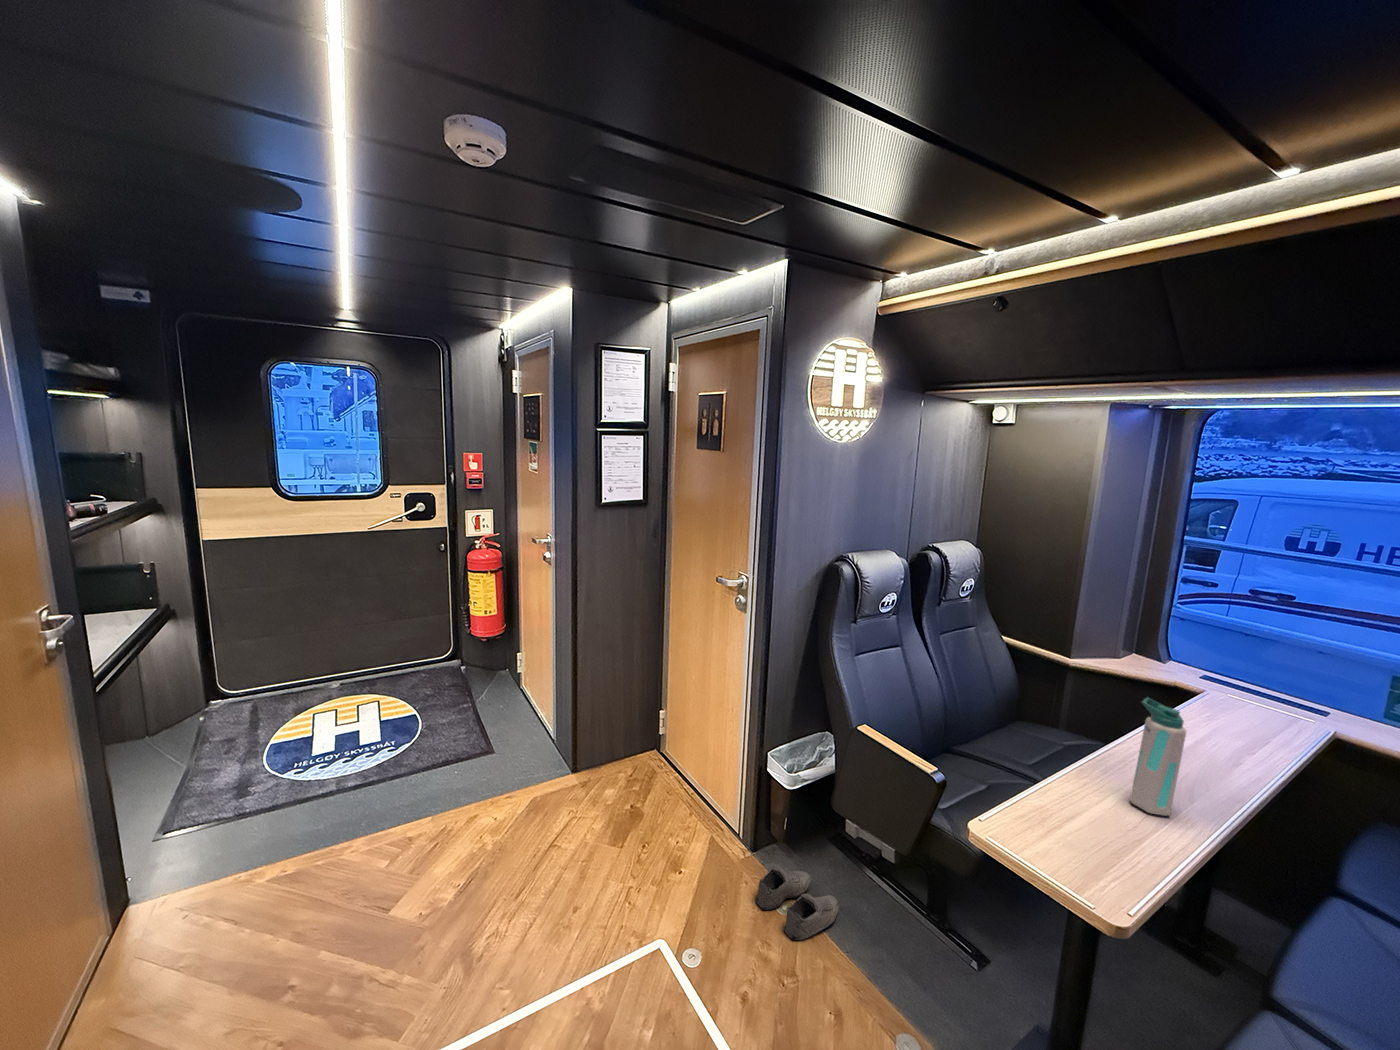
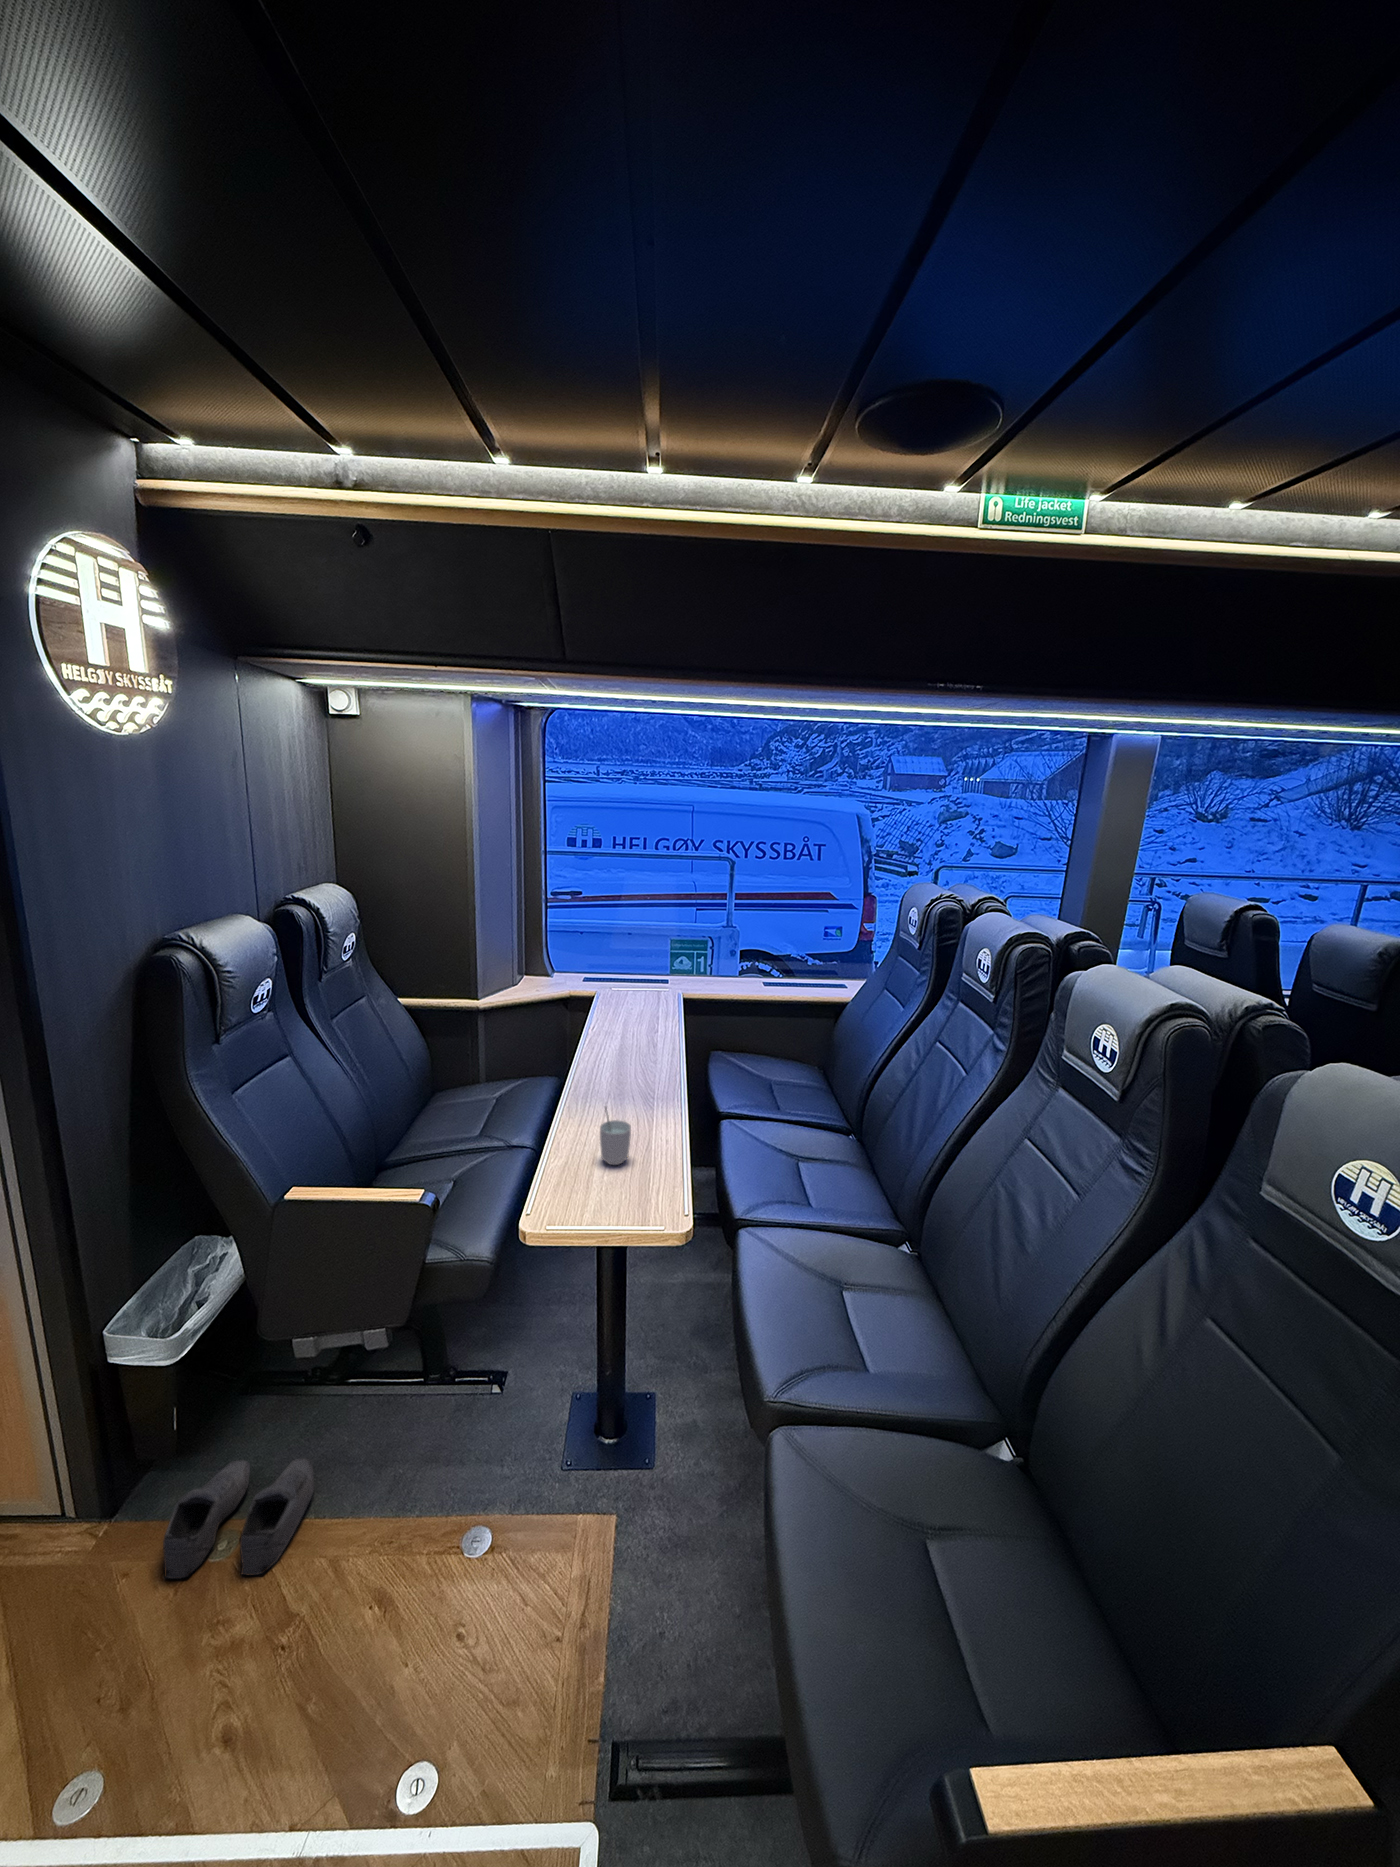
water bottle: present [1130,698,1186,816] -> none [616,1015,653,1128]
cup: none [1085,769,1121,828] -> present [600,1107,631,1165]

